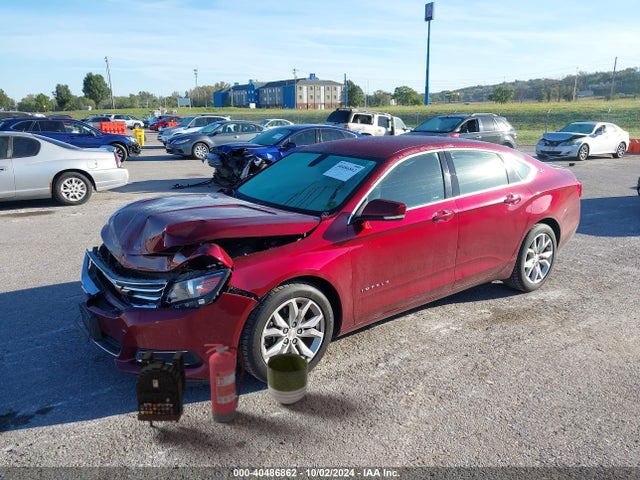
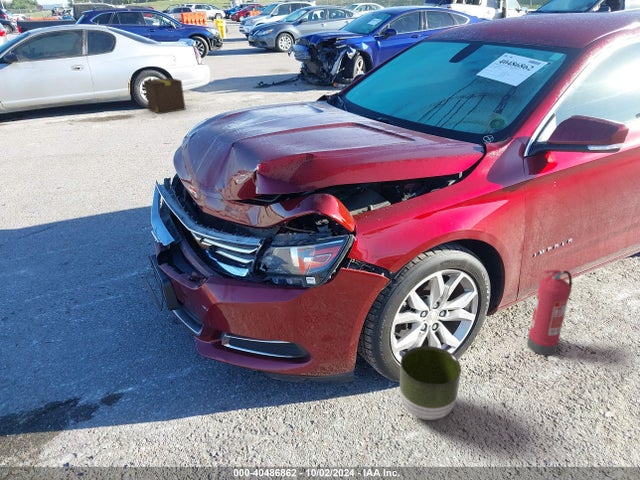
cardboard box: none [64,179,104,211] -> present [144,78,185,114]
fire extinguisher: present [205,344,245,422] -> present [527,270,572,355]
backpack: present [136,351,186,426] -> none [221,345,288,446]

